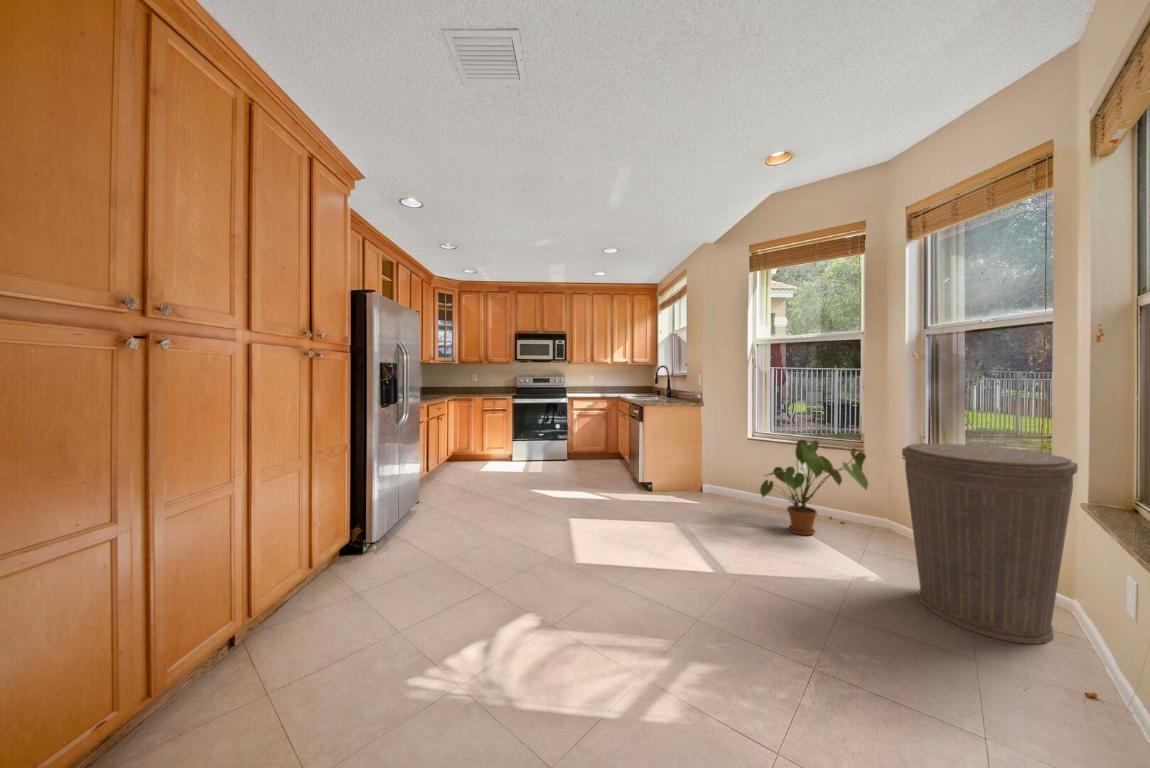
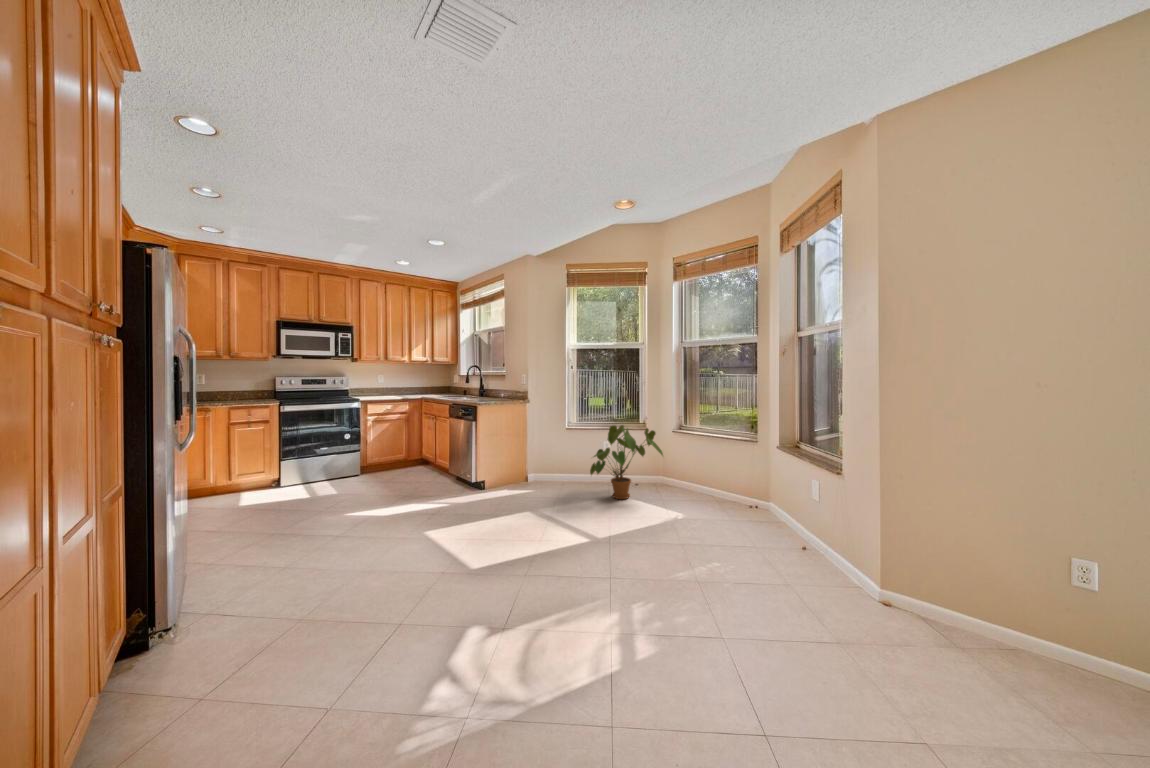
trash can: present [902,444,1078,644] -> none [698,419,778,533]

